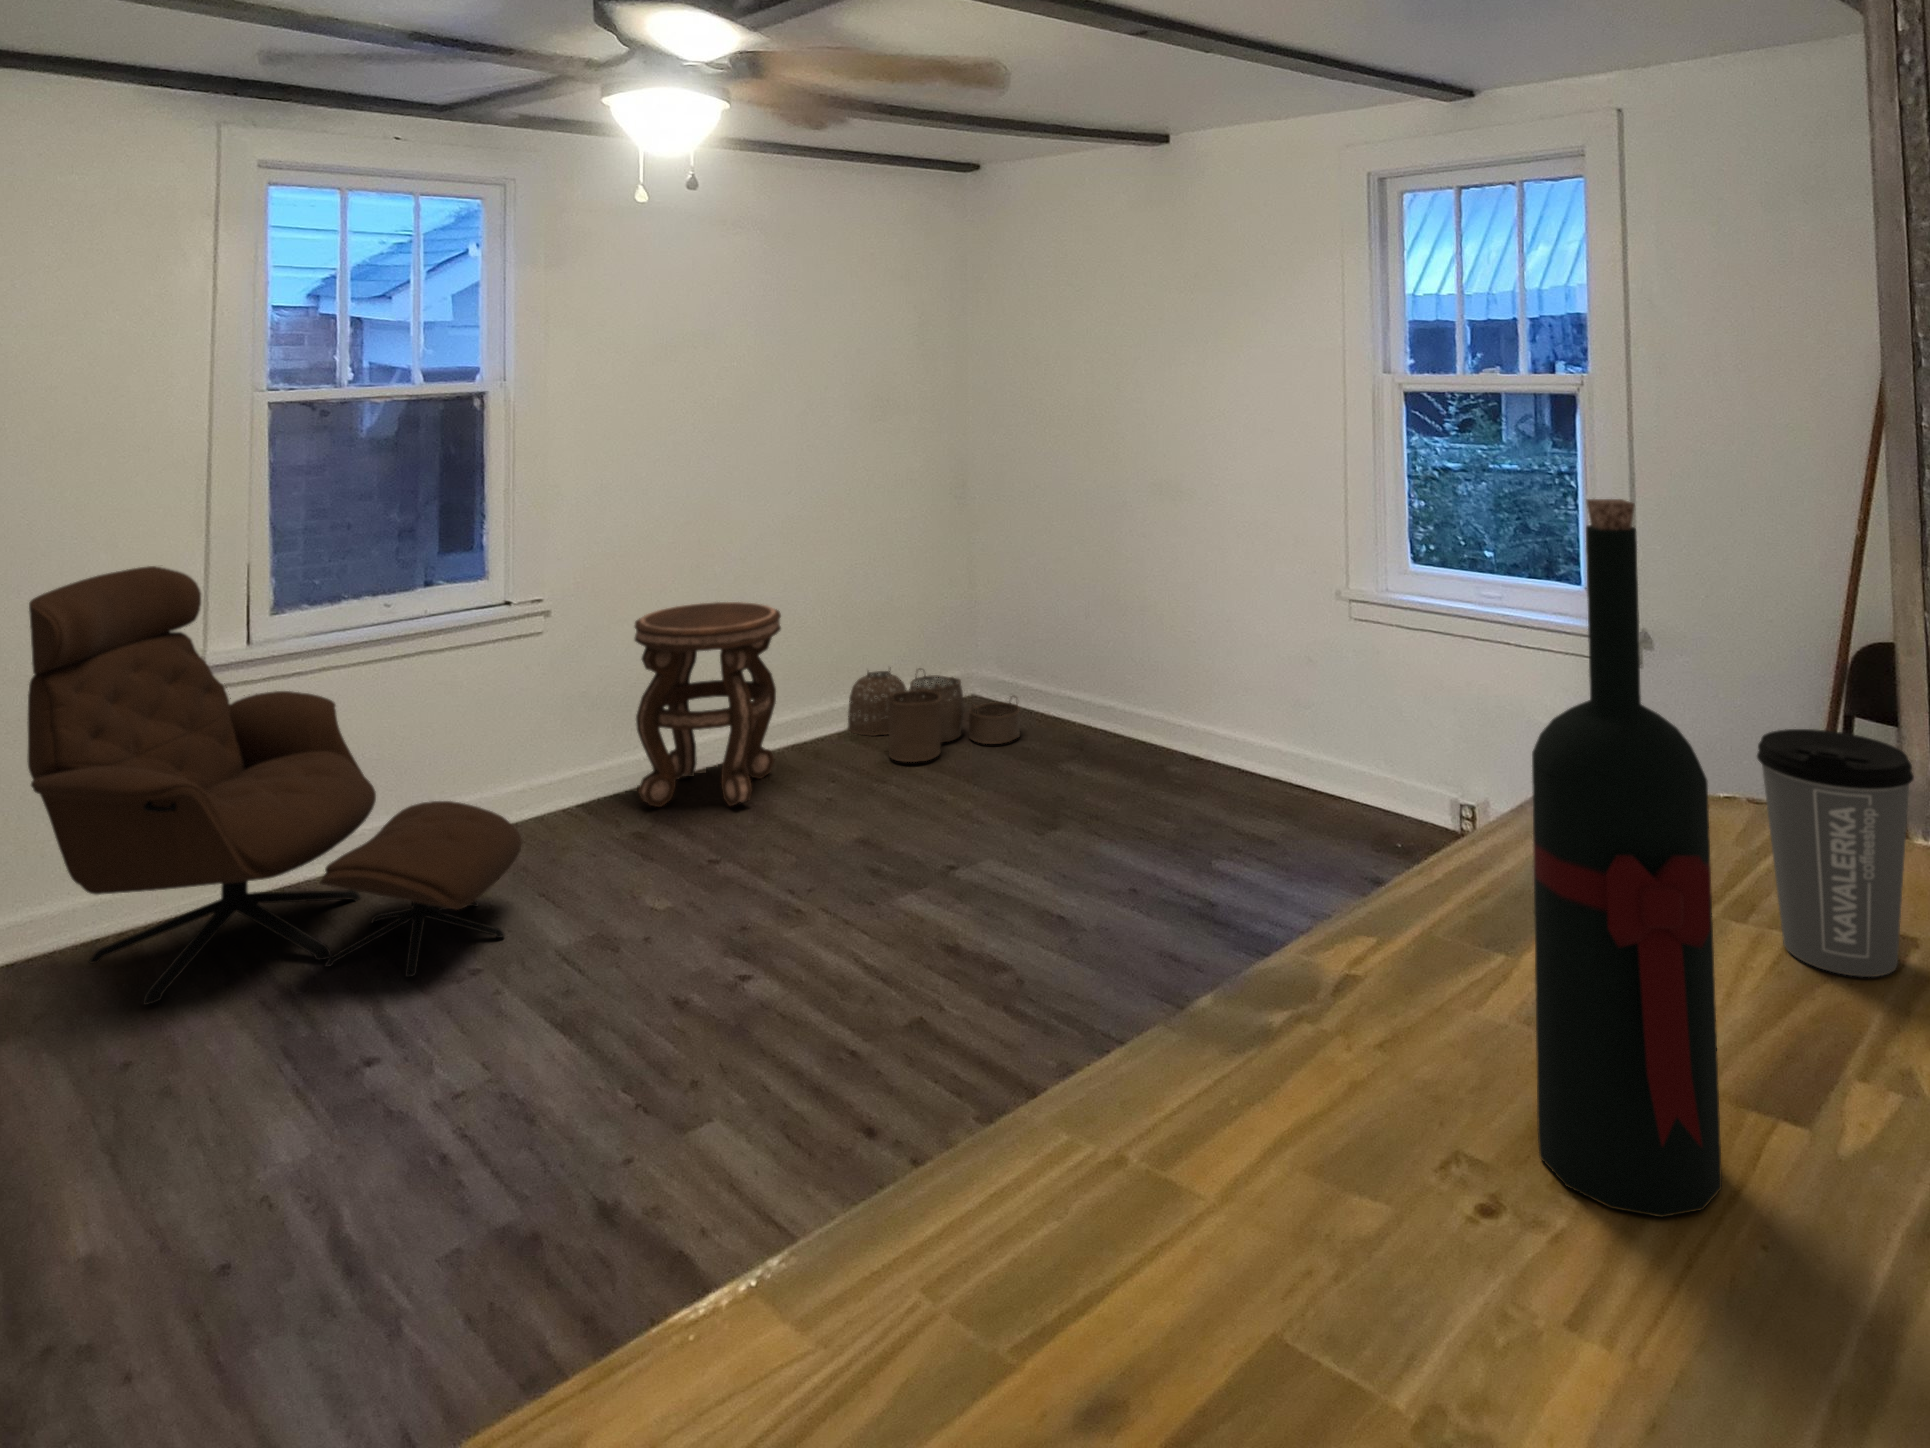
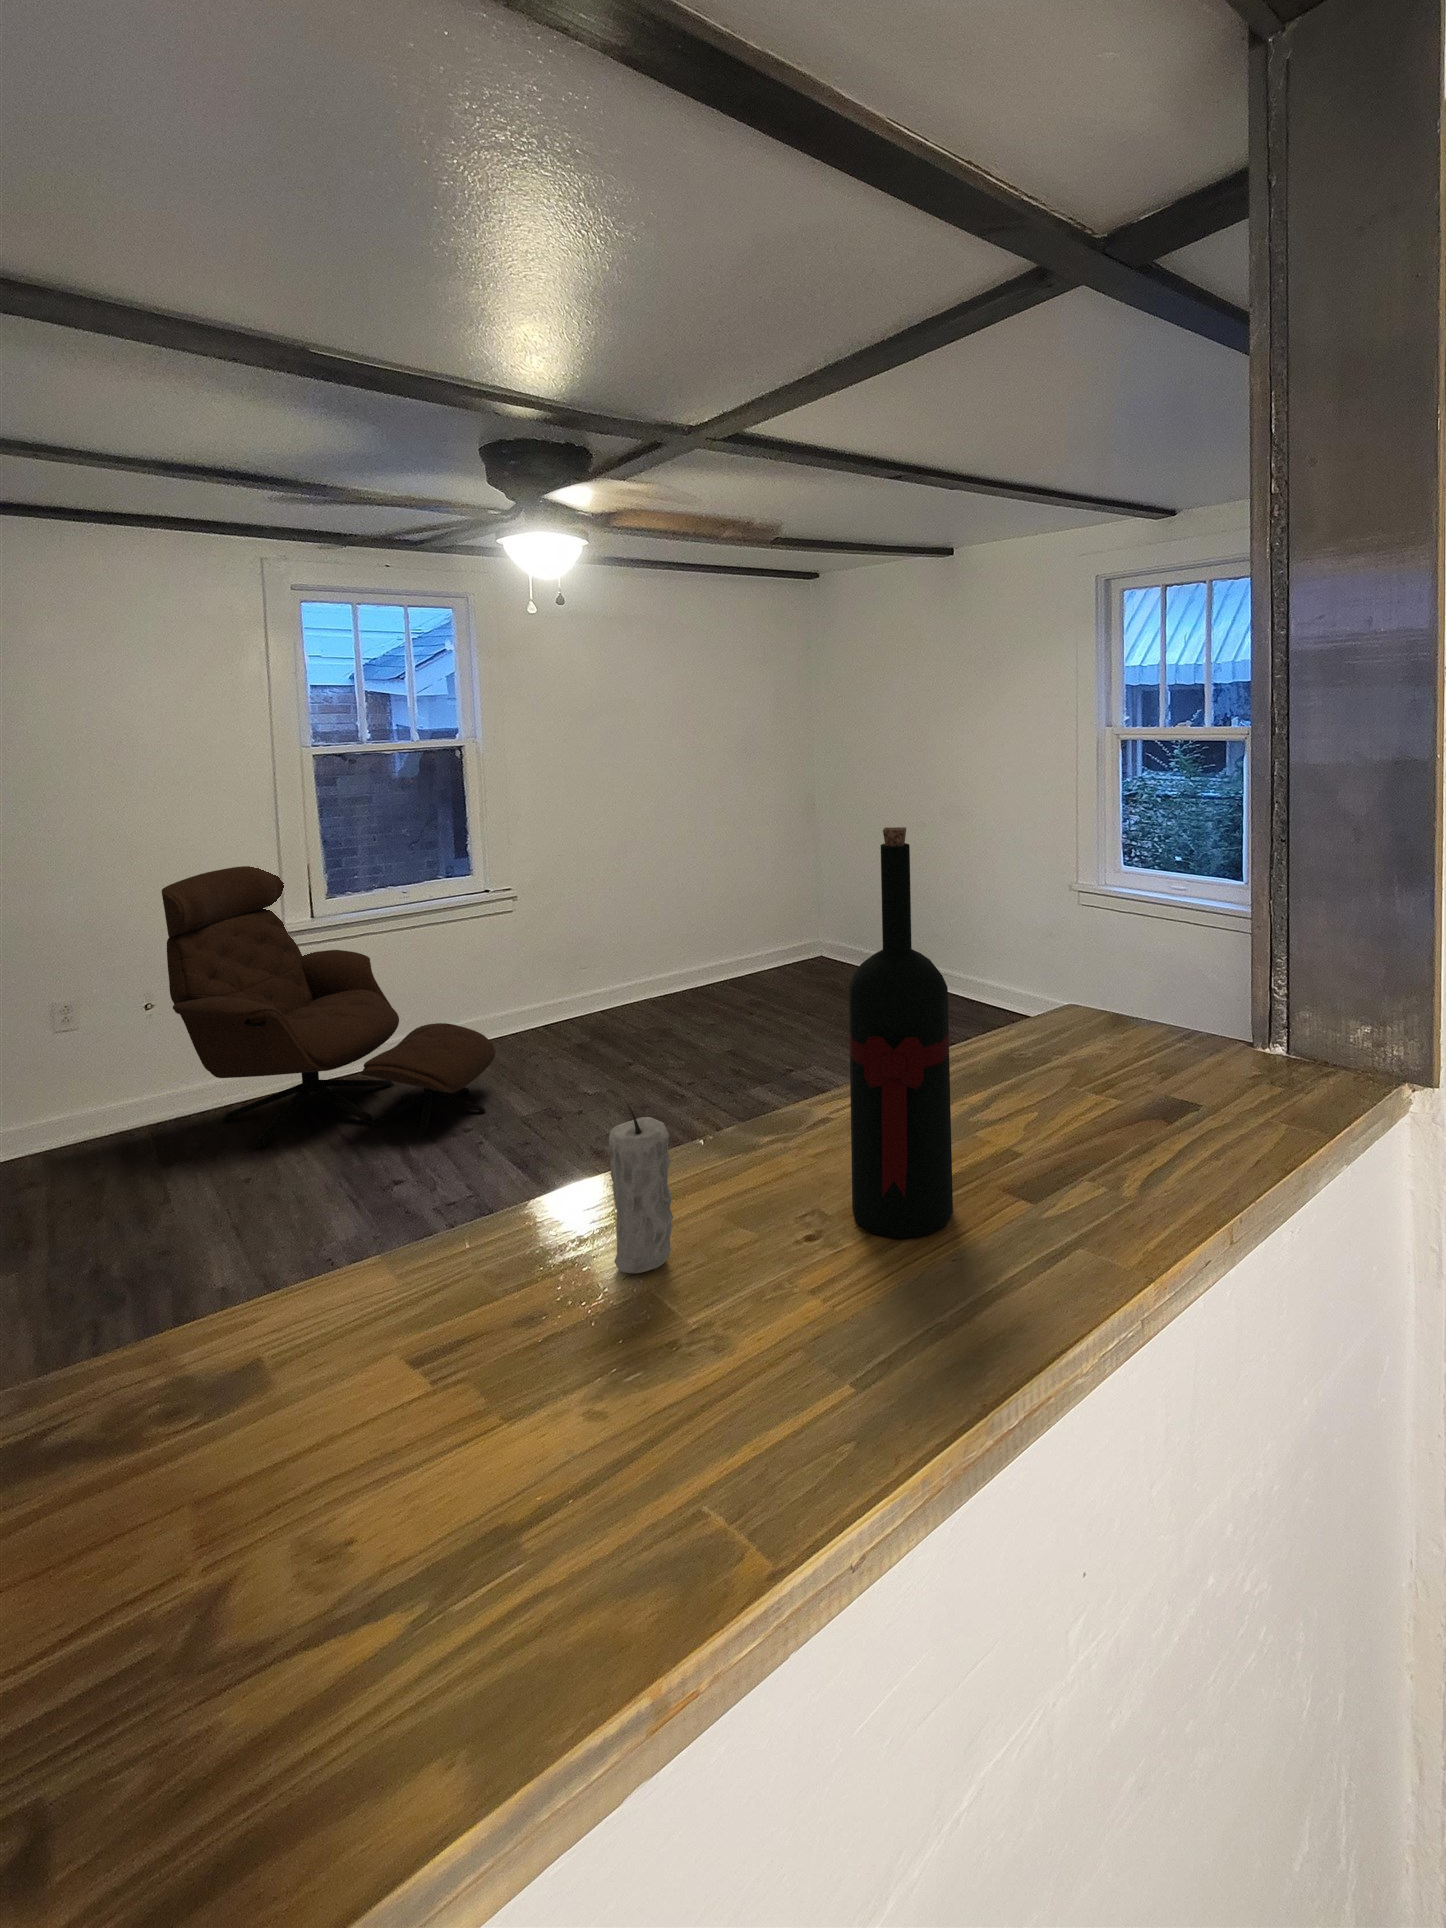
side table: present [635,602,781,807] -> none [572,892,674,1031]
woven basket: present [848,671,1020,762] -> none [728,938,849,1003]
coffee cup: present [1757,729,1914,977] -> none [1090,973,1181,1124]
candle: none [1203,981,1313,1319] -> present [609,1102,673,1273]

